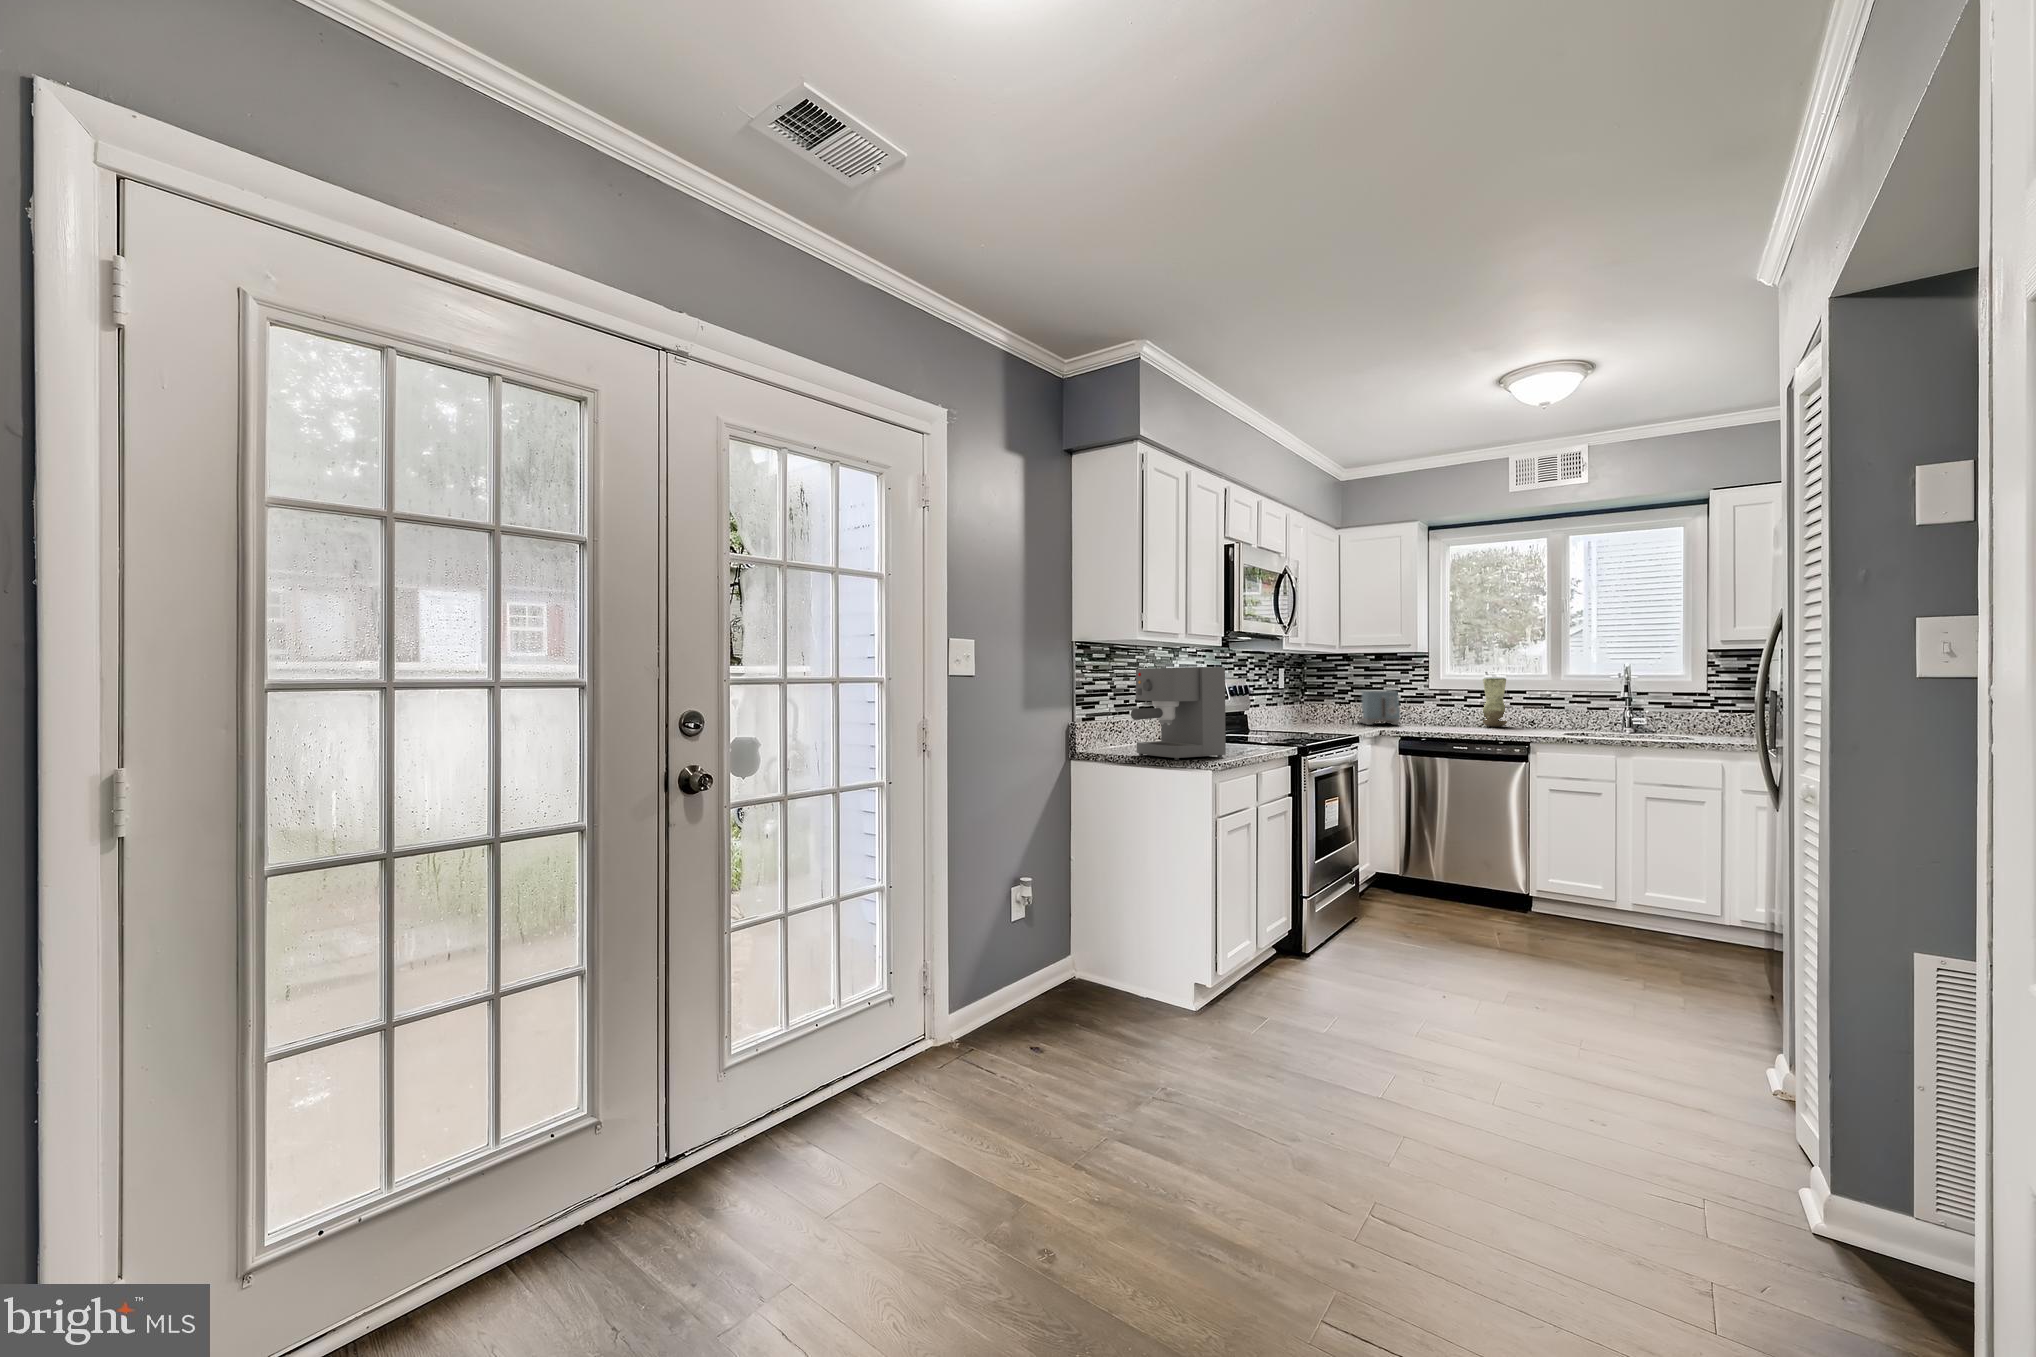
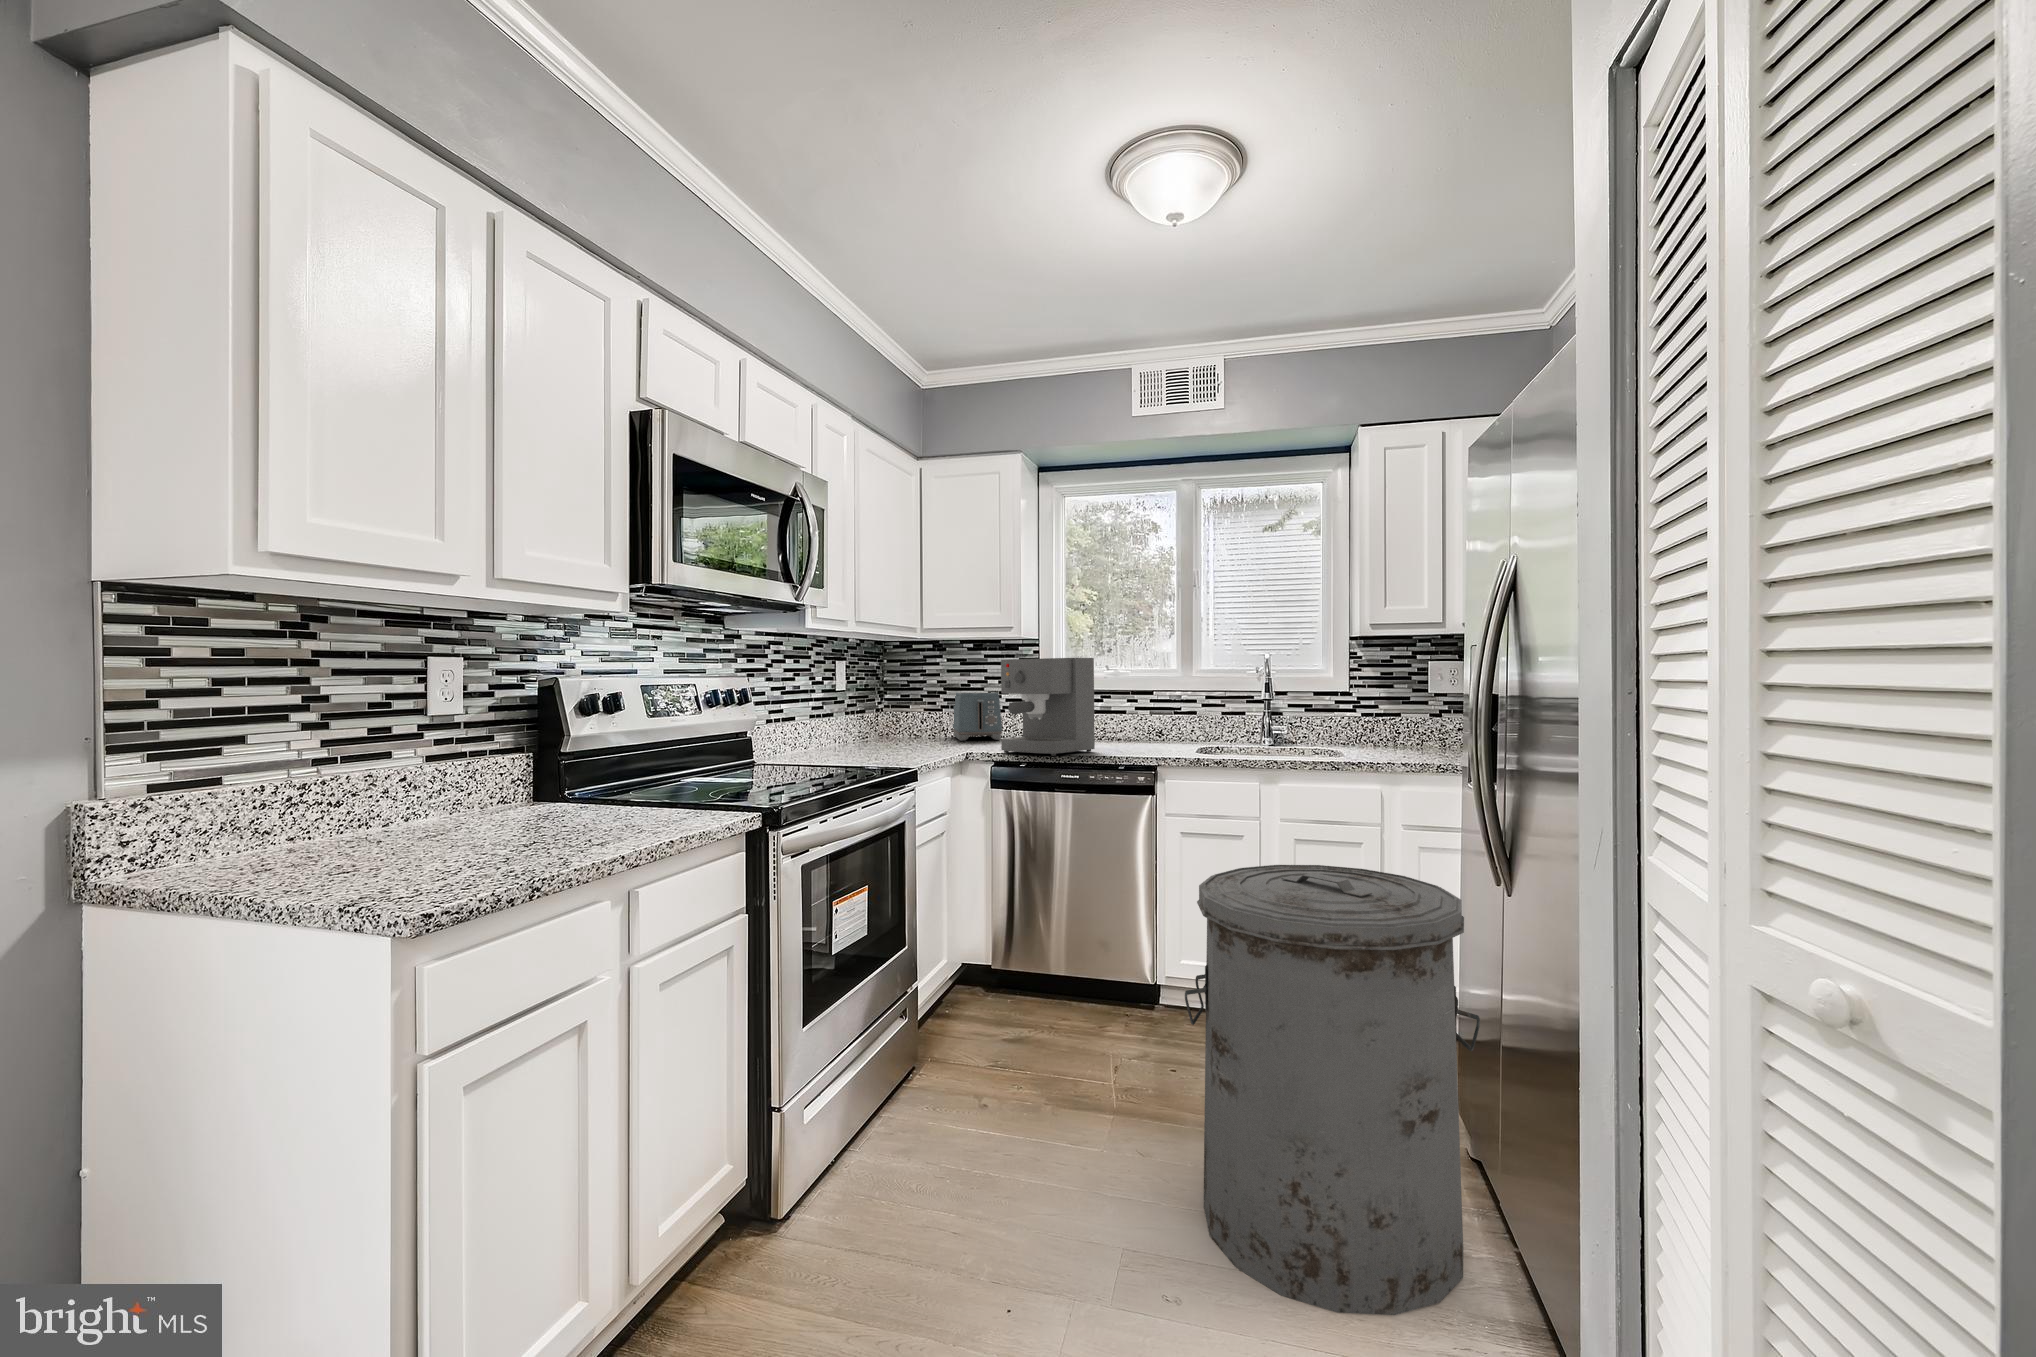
coffee maker: present [1131,667,1226,760] -> present [1001,658,1095,756]
vase: present [1482,678,1507,727] -> none [1101,674,1132,739]
trash can: none [1557,799,1766,1041] -> present [1185,865,1480,1315]

